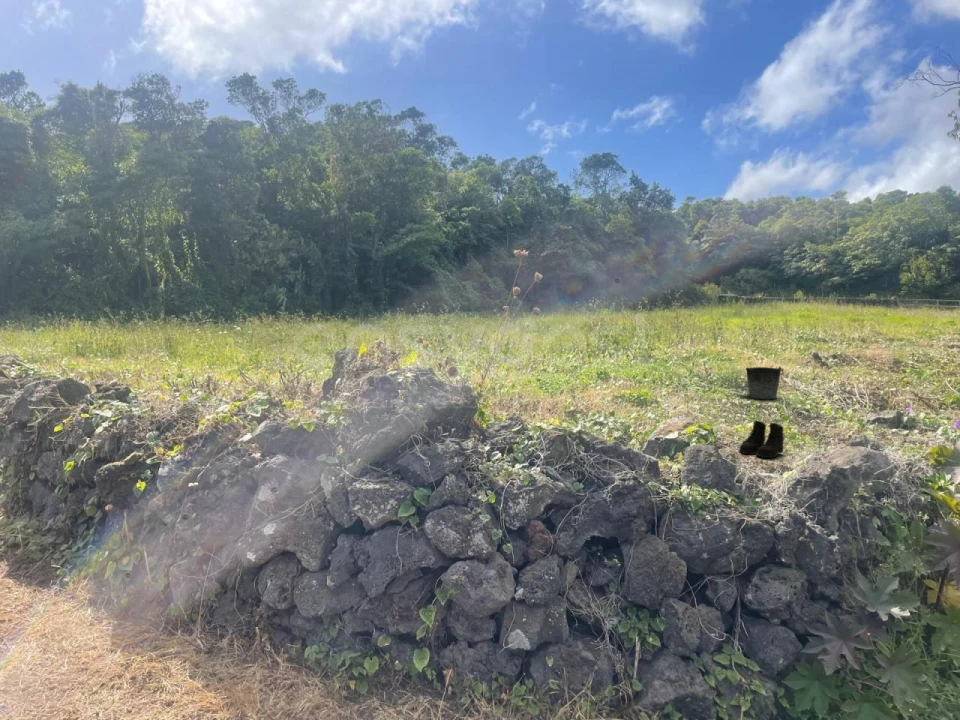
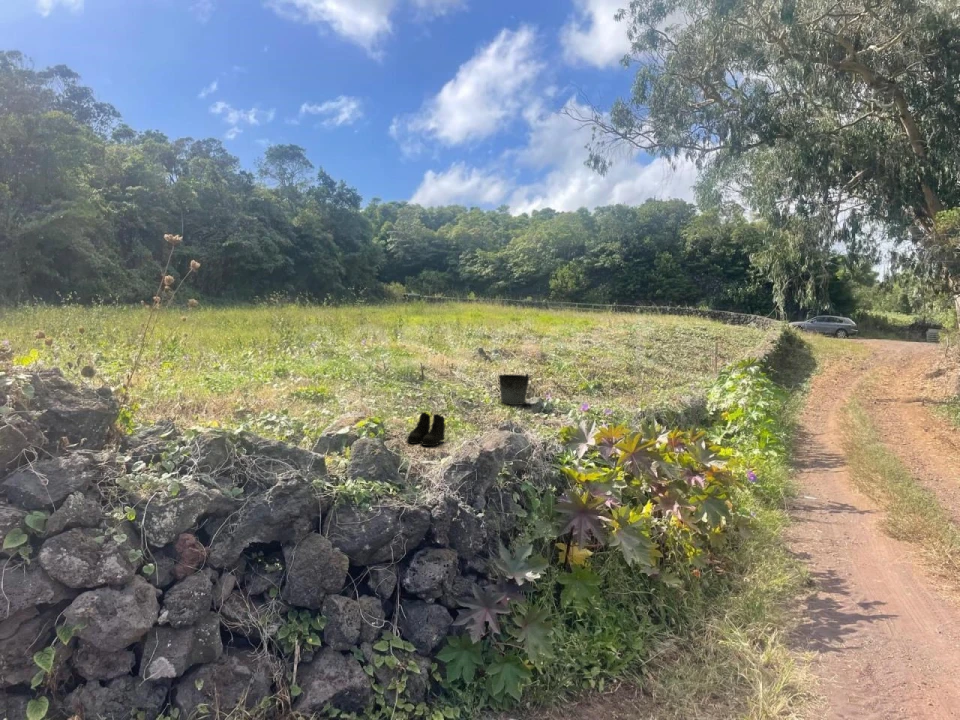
bucket: present [746,367,783,399] -> present [499,374,531,405]

